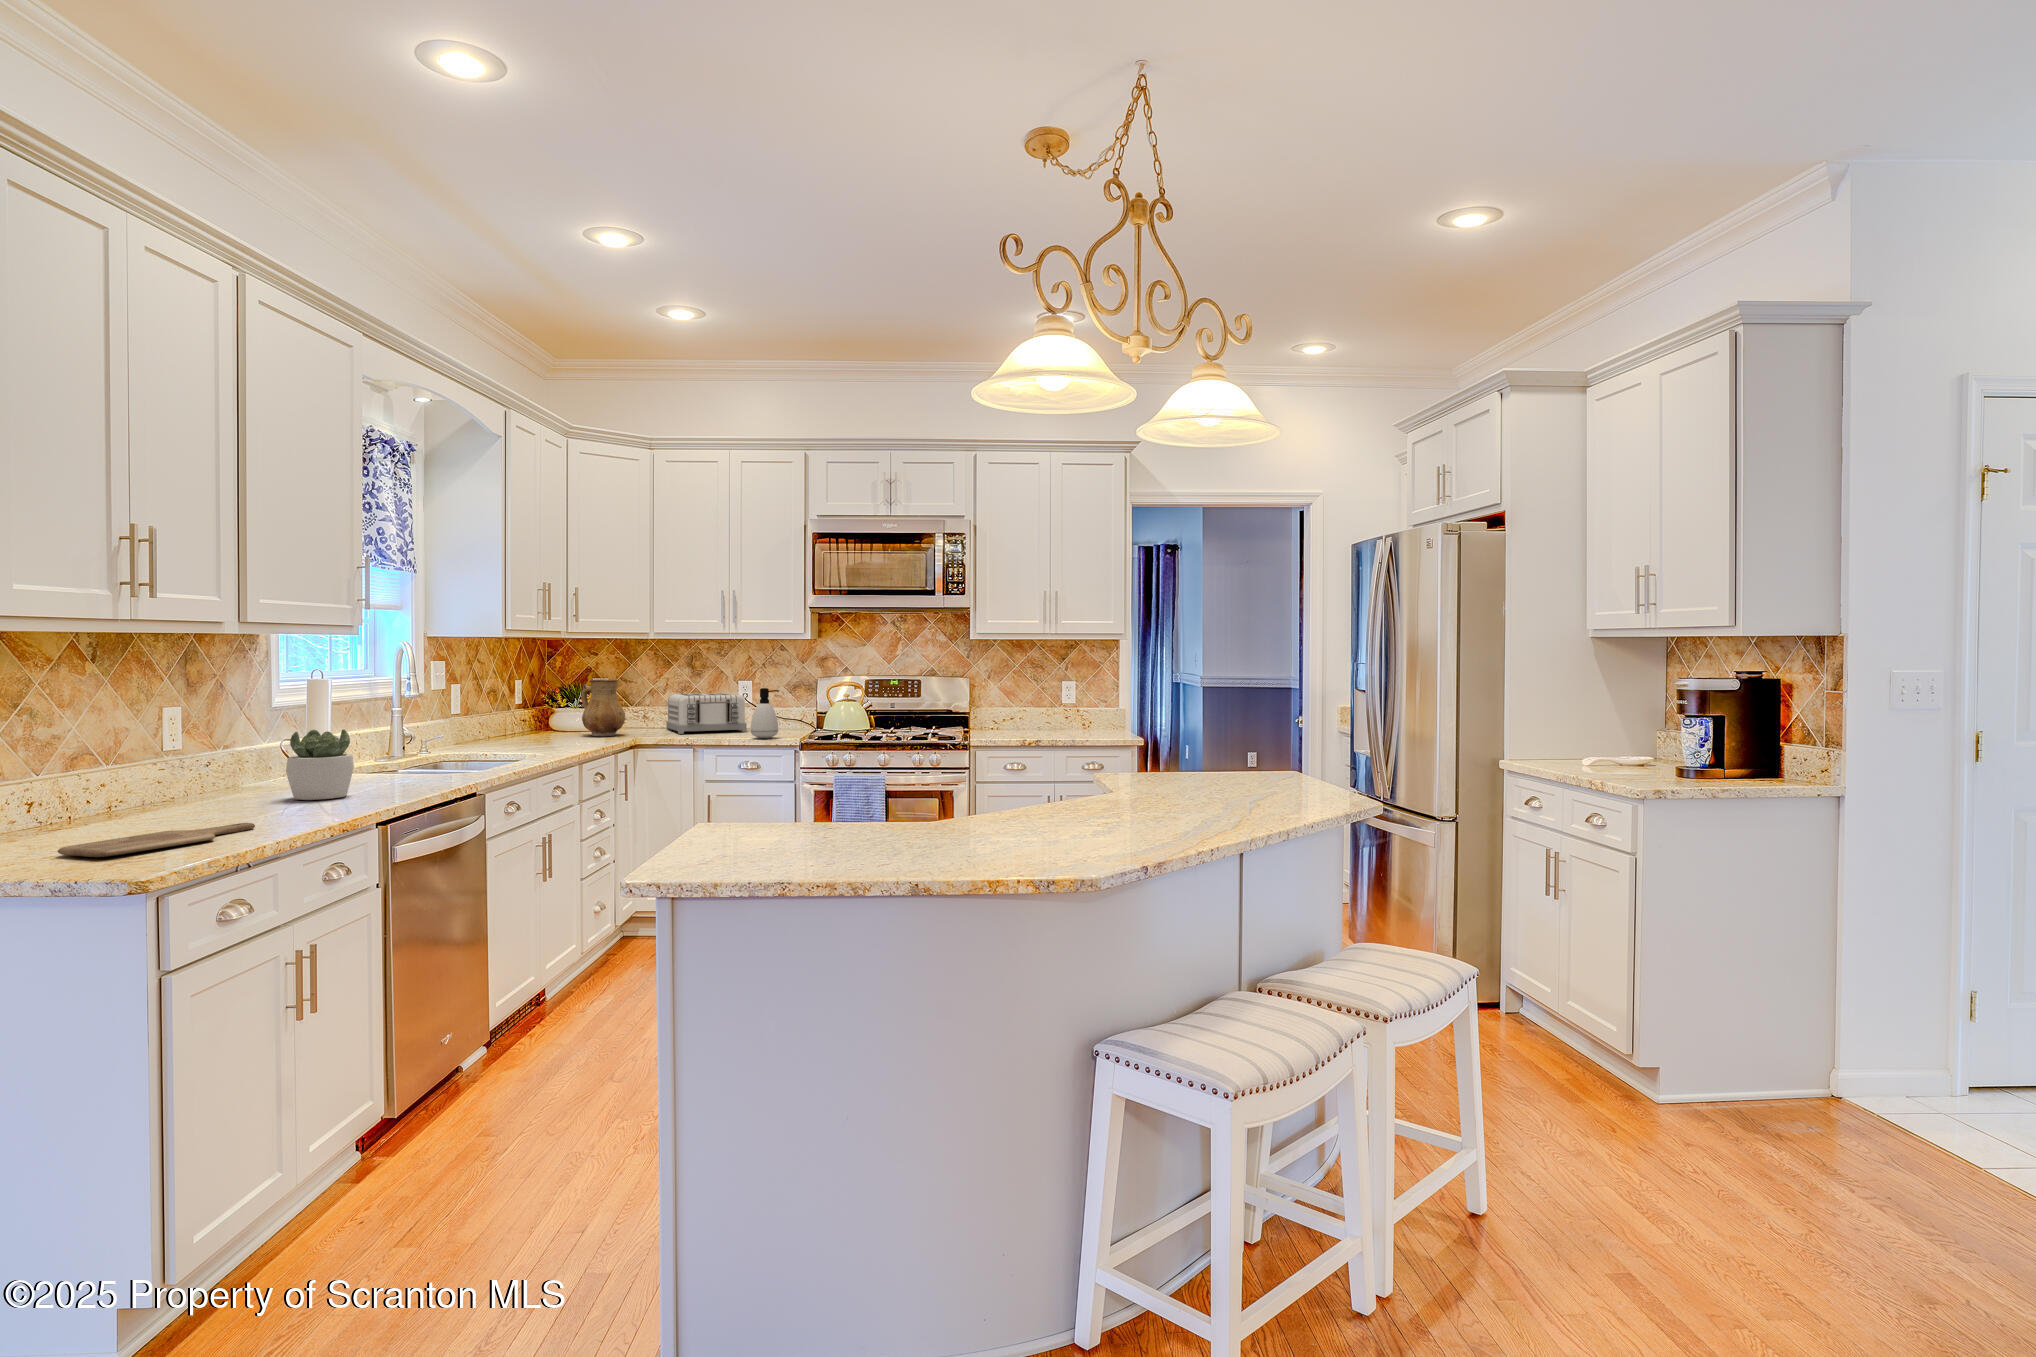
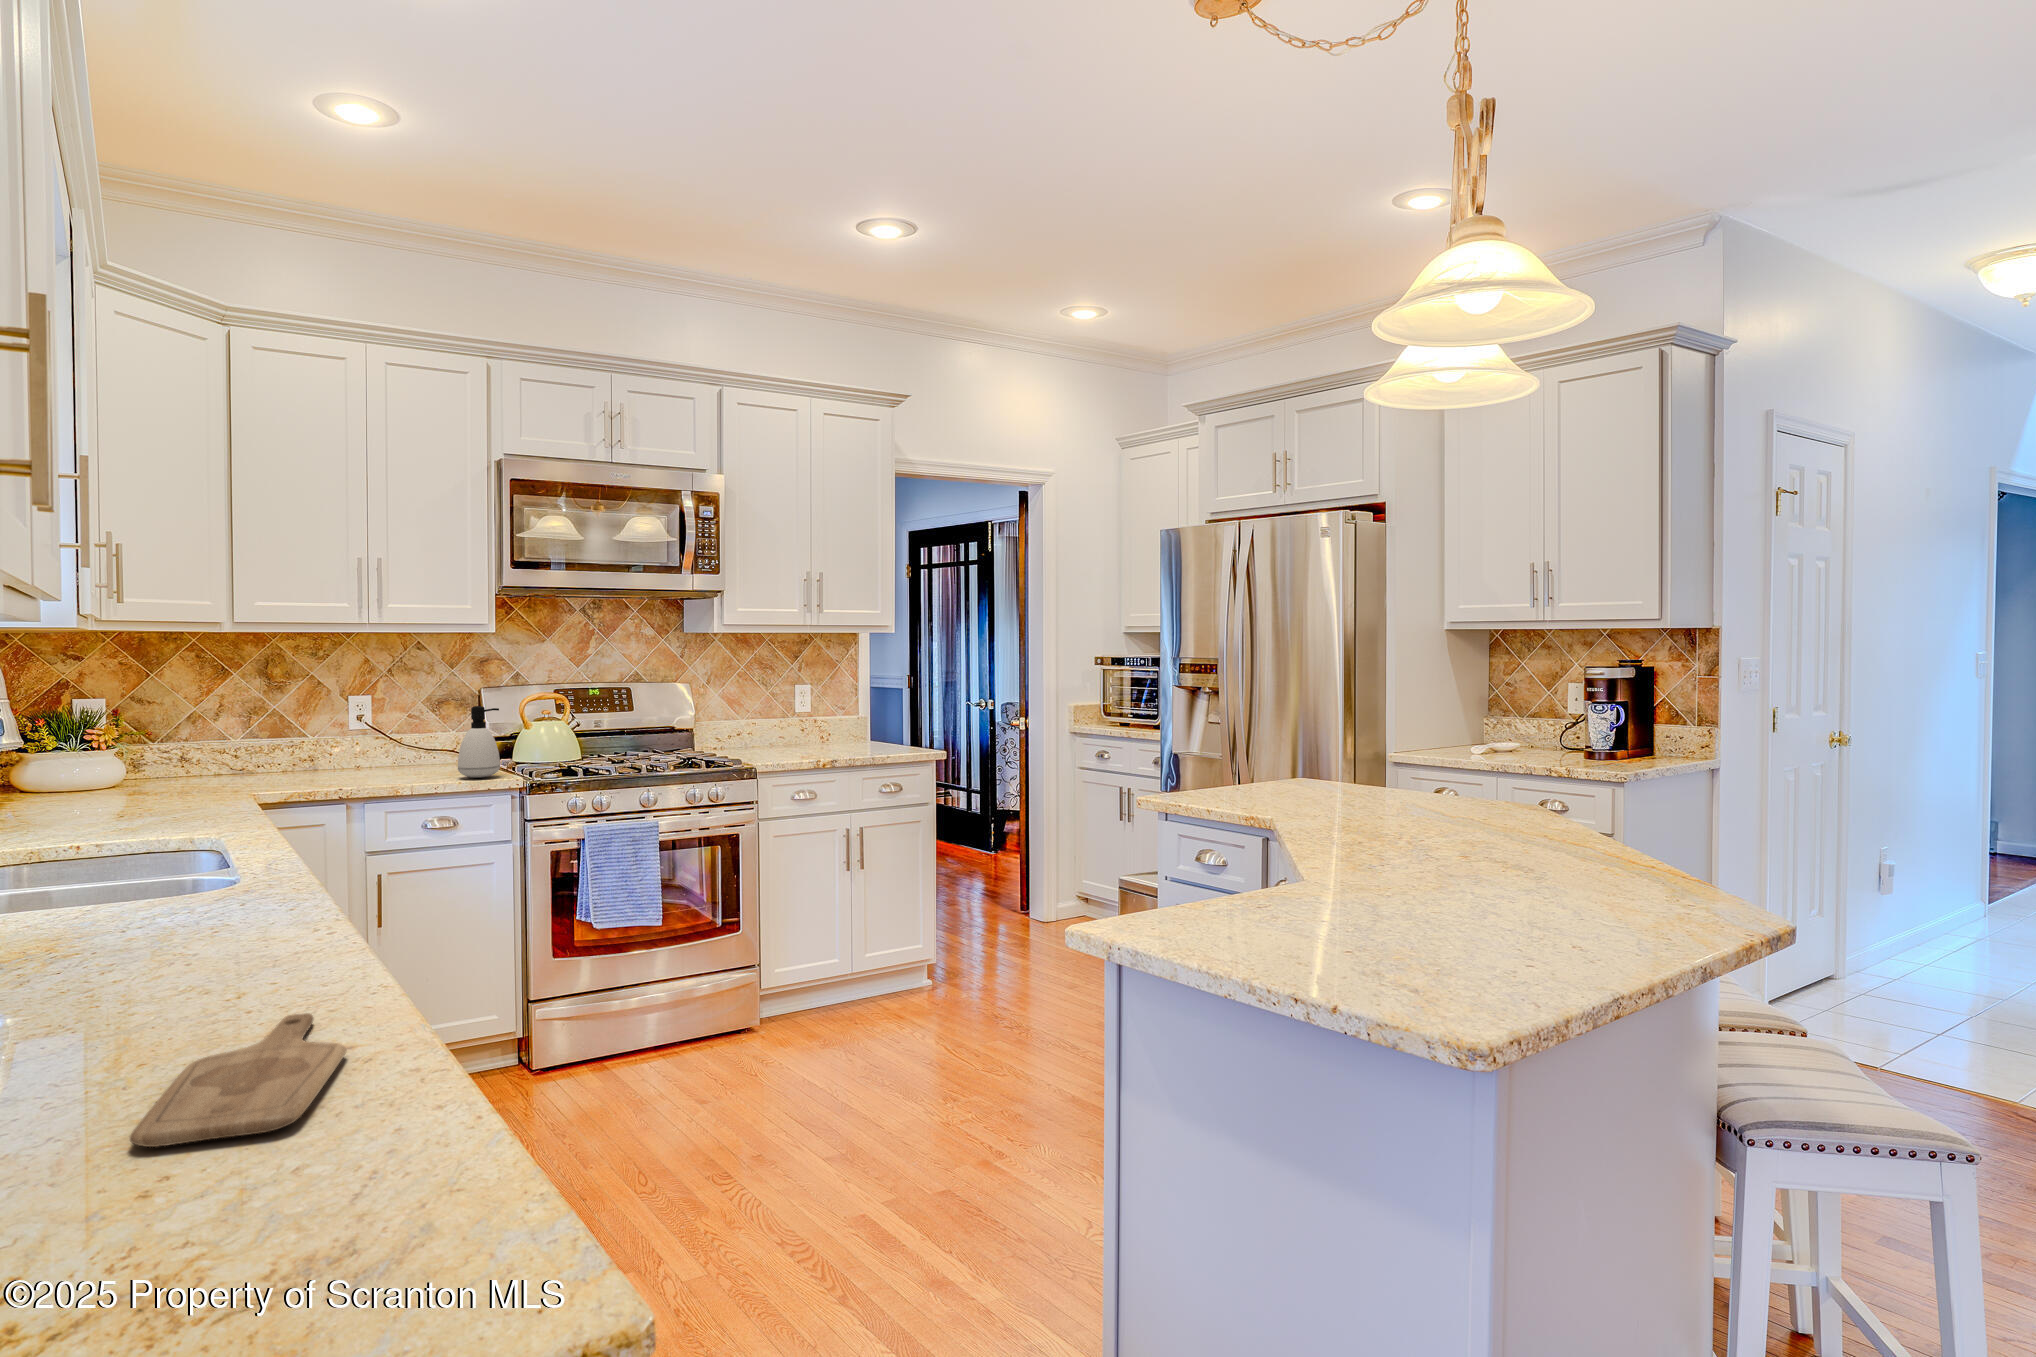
ceramic pitcher: present [581,679,625,736] -> none [132,701,222,795]
toaster: present [666,693,747,734] -> none [248,714,406,780]
succulent plant: present [286,729,354,800] -> none [83,822,220,963]

